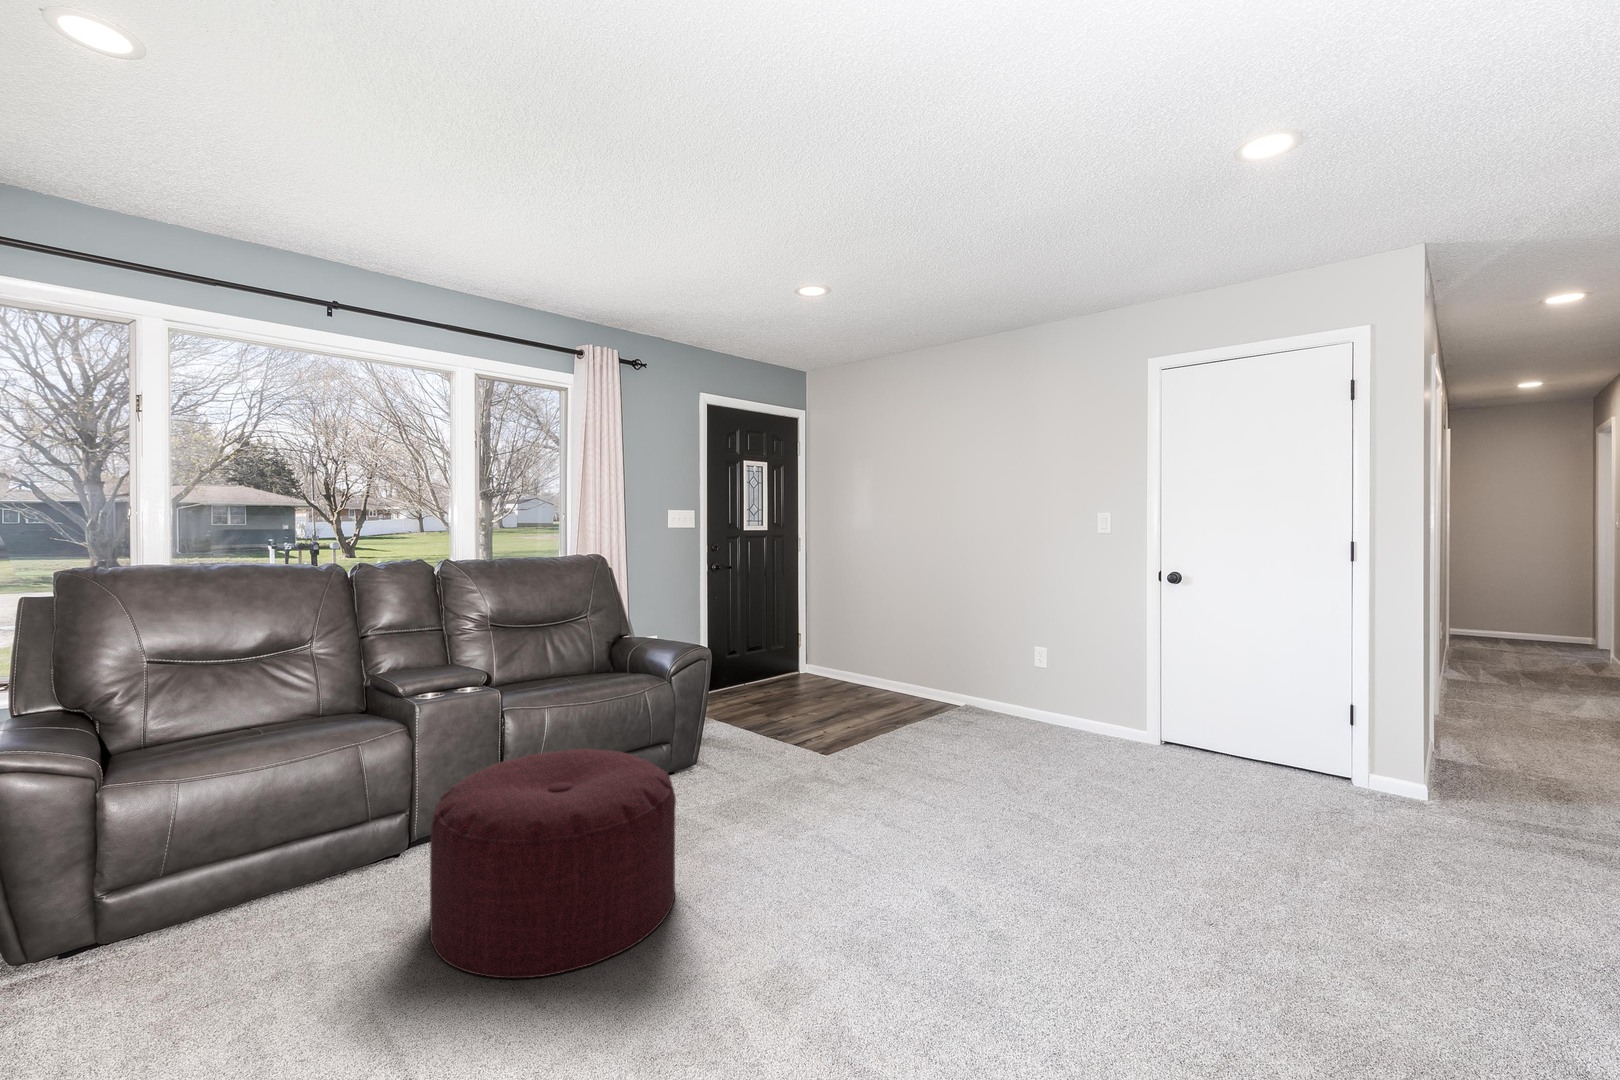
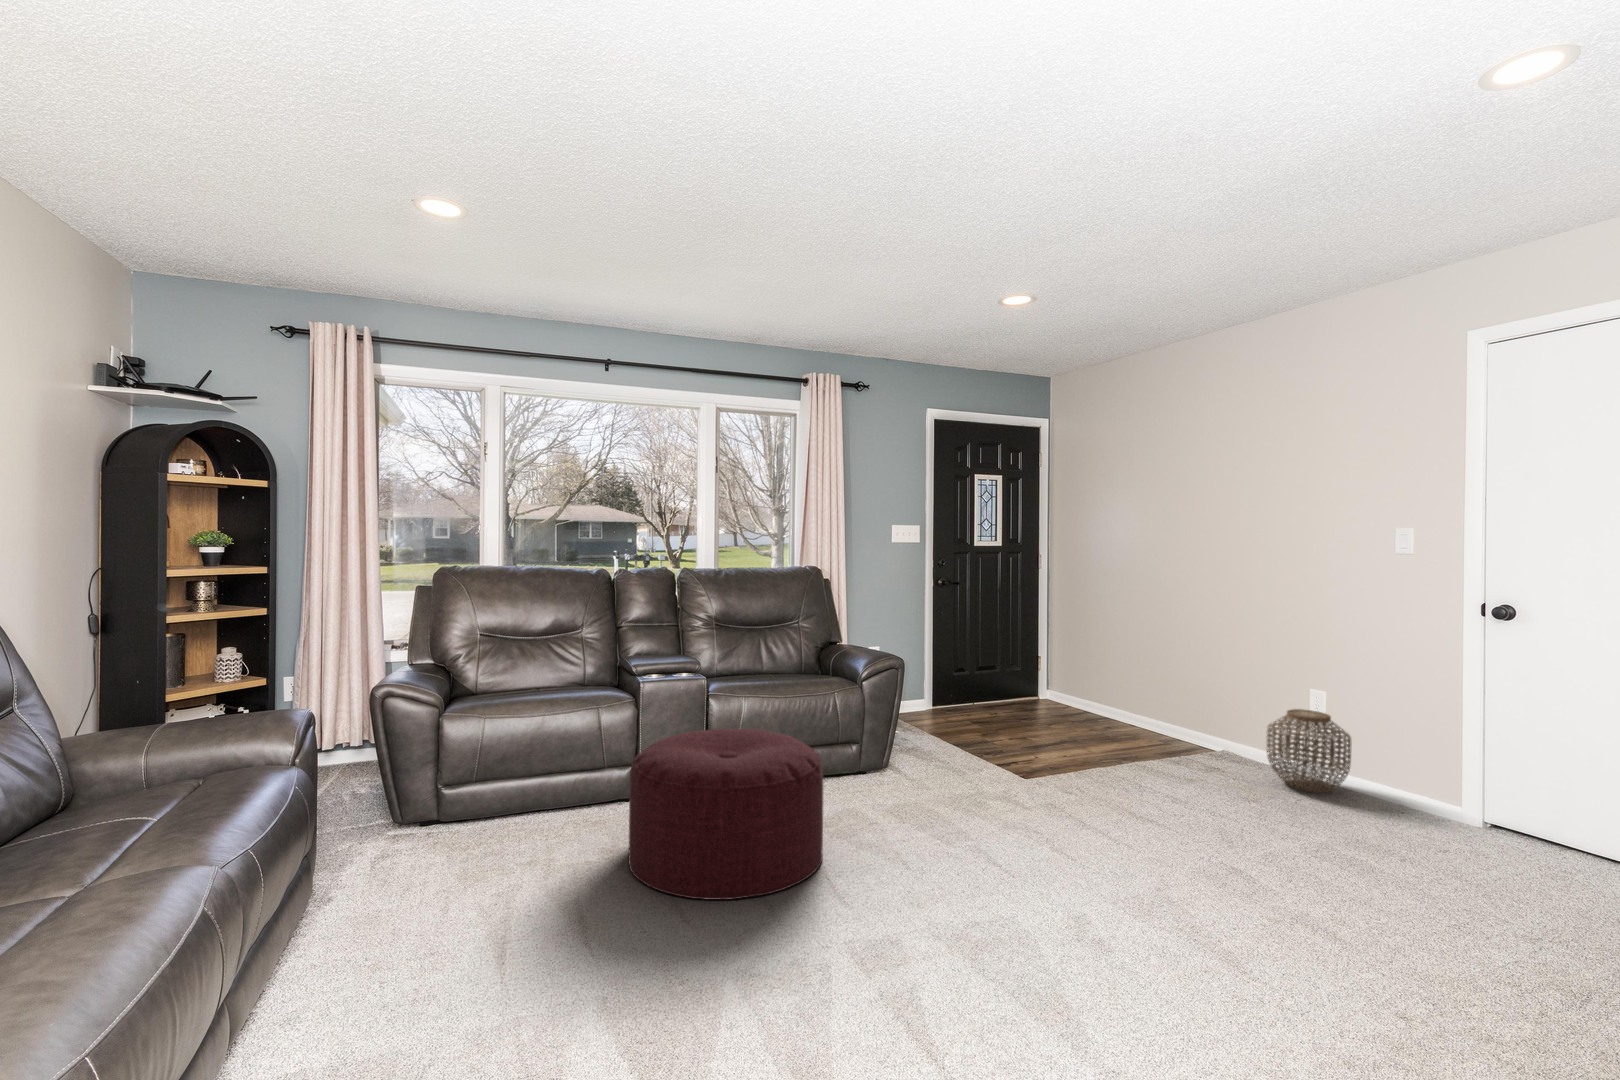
woven basket: none [1011,667,1073,735] -> present [1267,709,1351,793]

